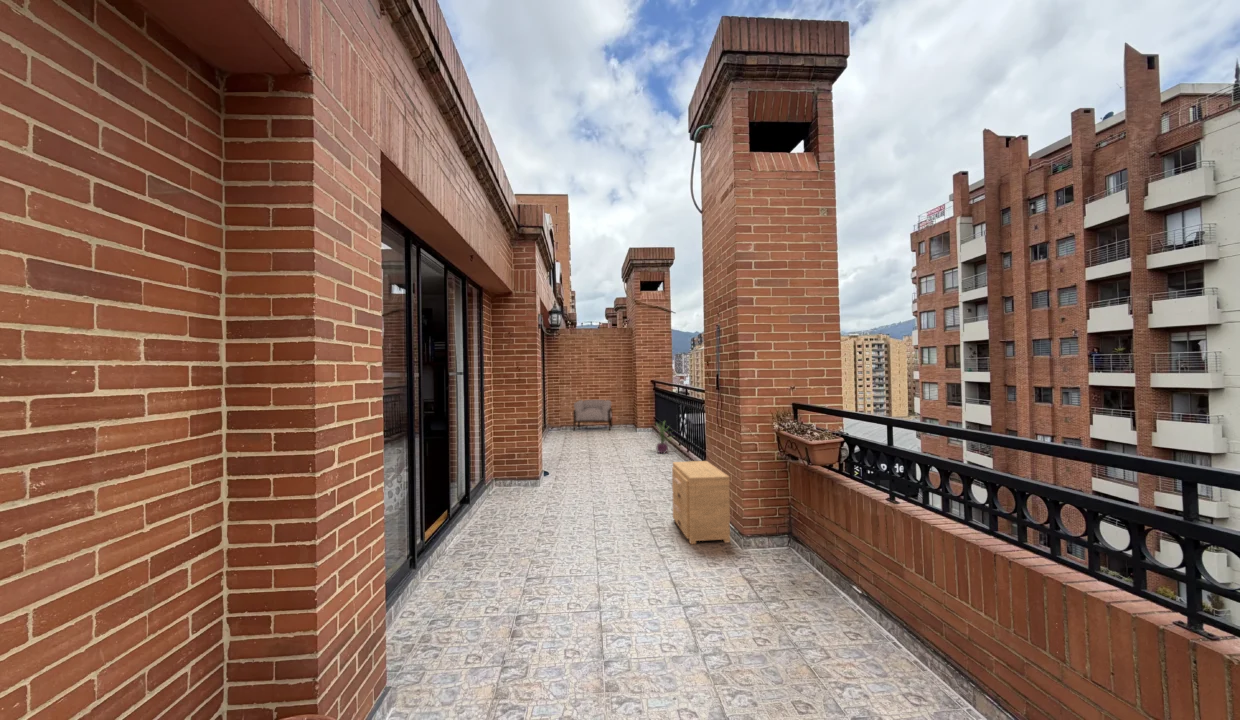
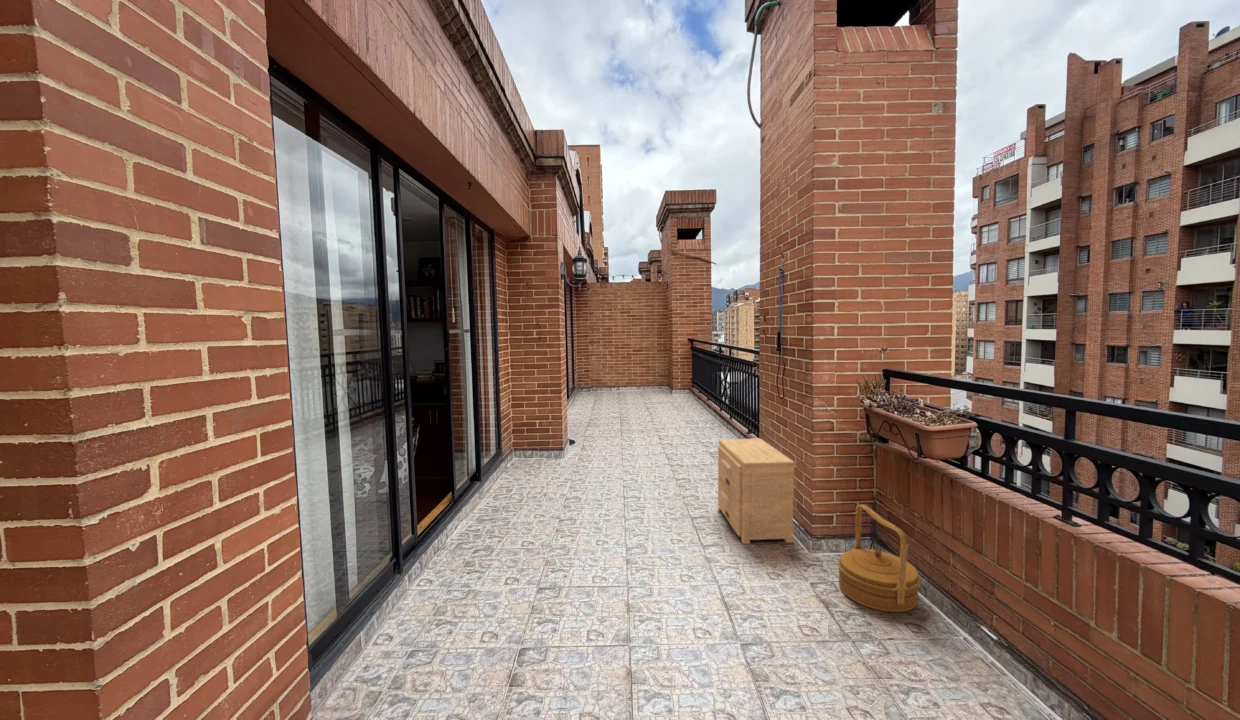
armchair: present [573,400,612,430] -> none [600,360,642,394]
decorative plant: present [657,422,668,453] -> none [680,385,720,421]
woven basket: none [759,506,817,585] -> present [838,504,921,612]

